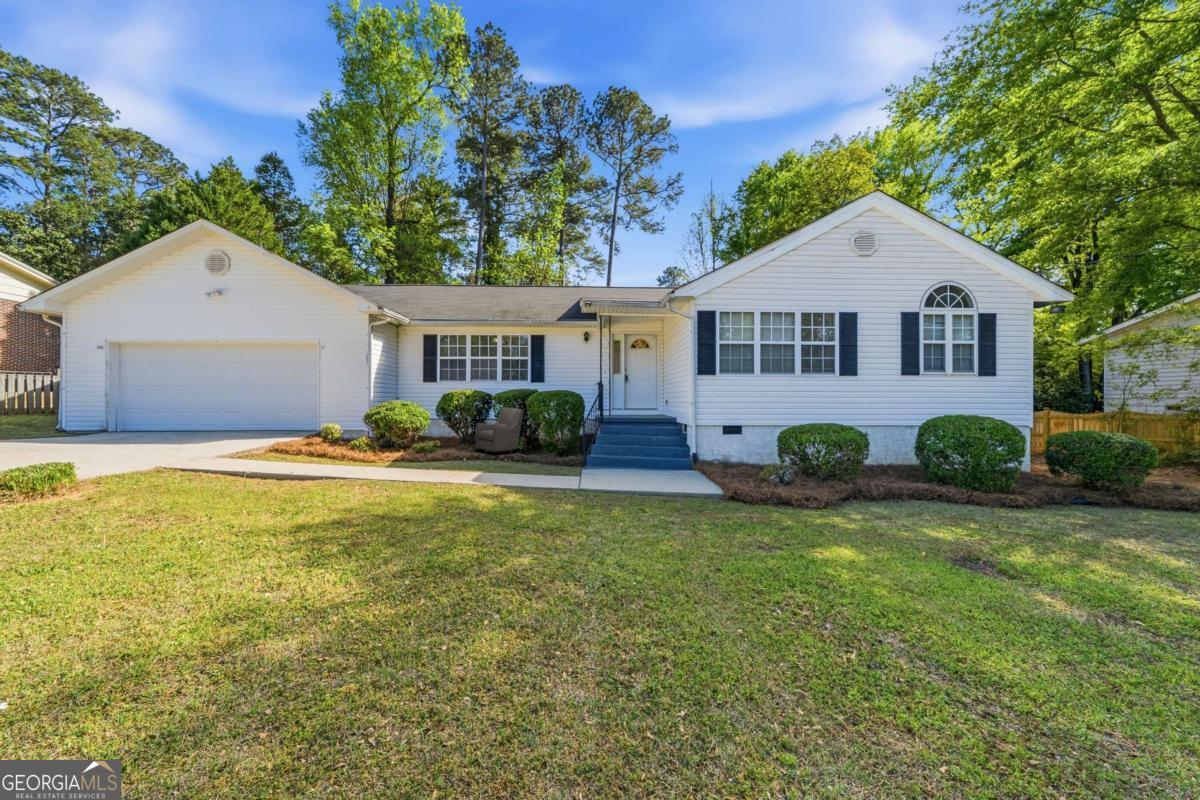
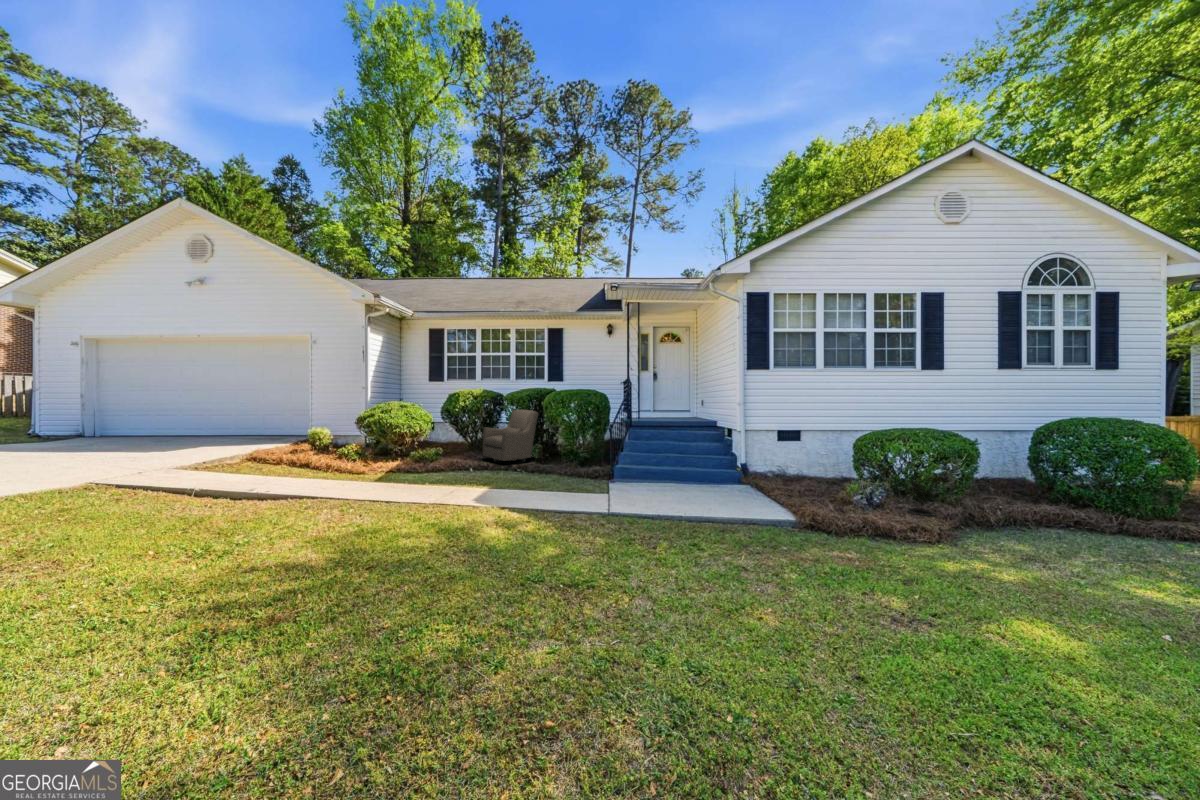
potted tree: none [812,455,836,492] -> present [907,473,935,516]

